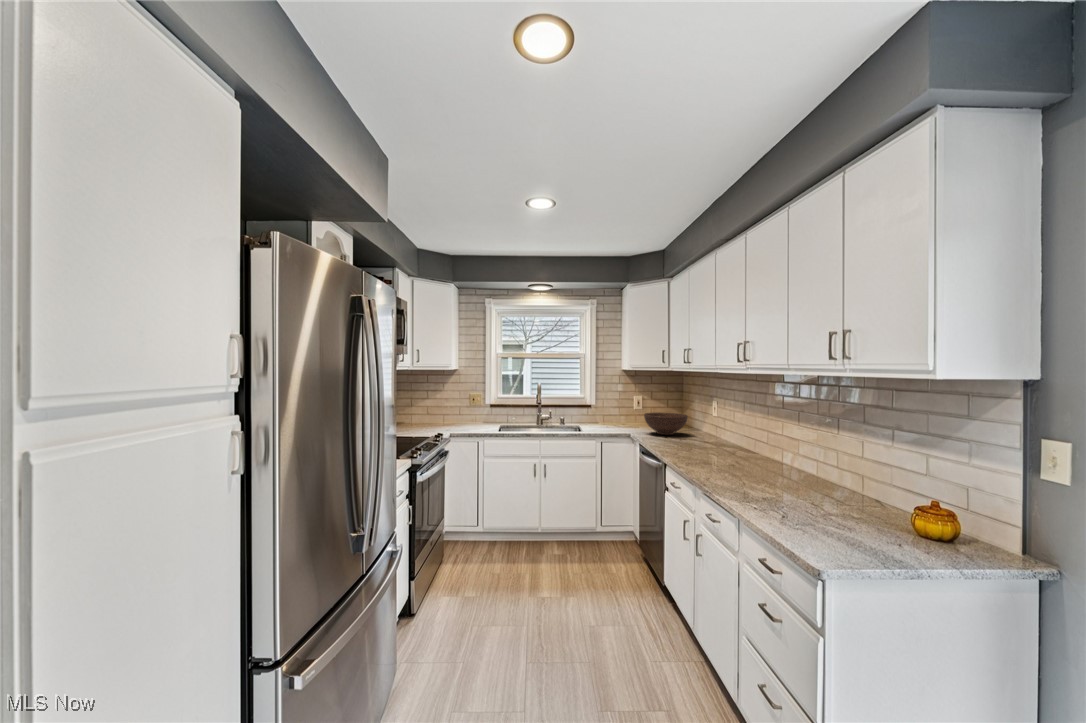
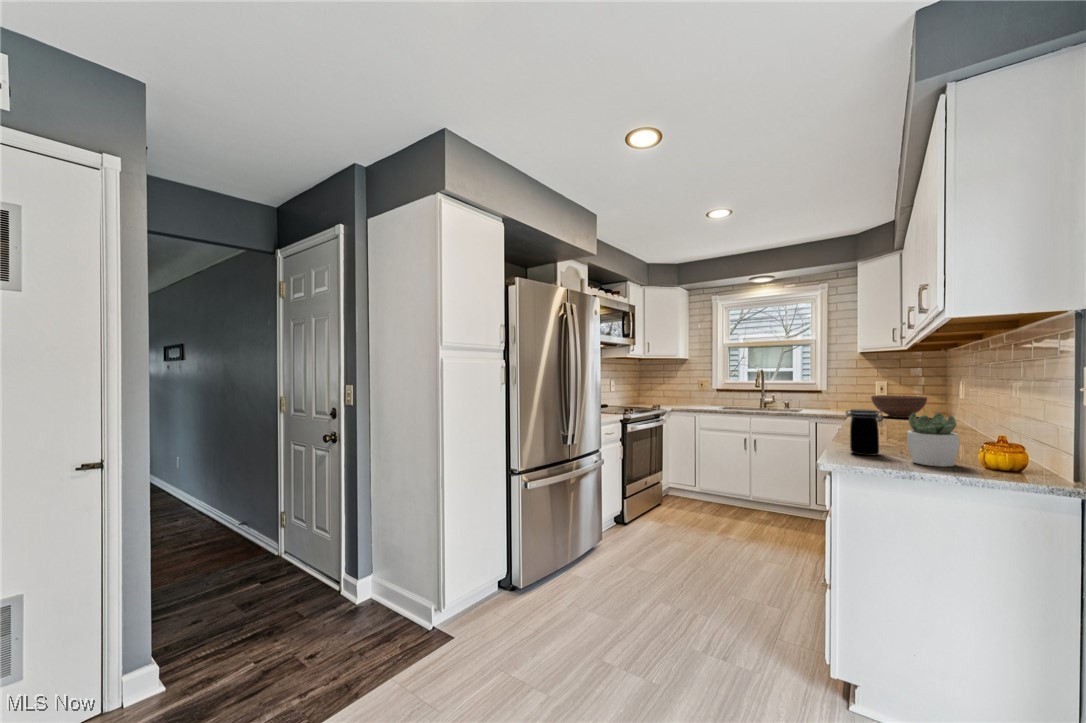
jar: none [775,471,822,533] -> present [846,409,883,456]
succulent plant: none [858,480,923,551] -> present [907,413,960,467]

